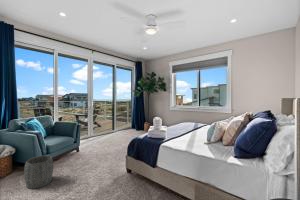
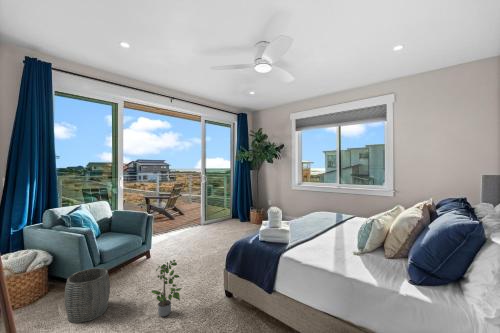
potted plant: none [80,149,100,184] -> present [152,260,182,316]

